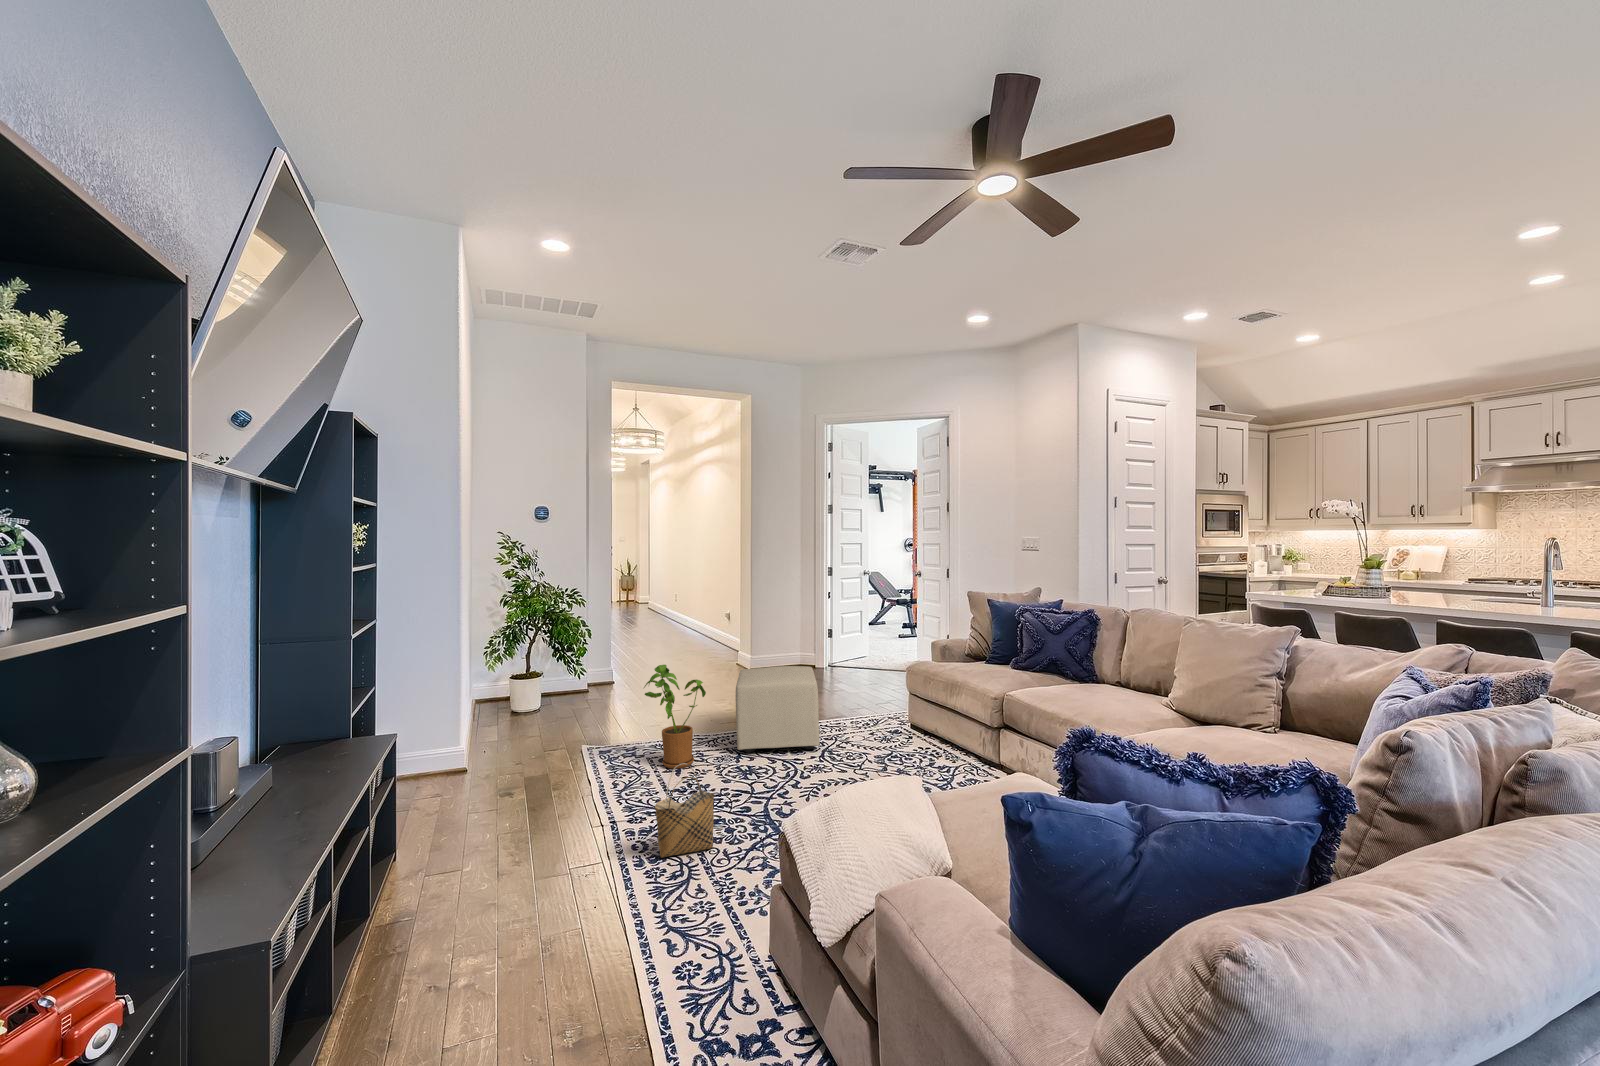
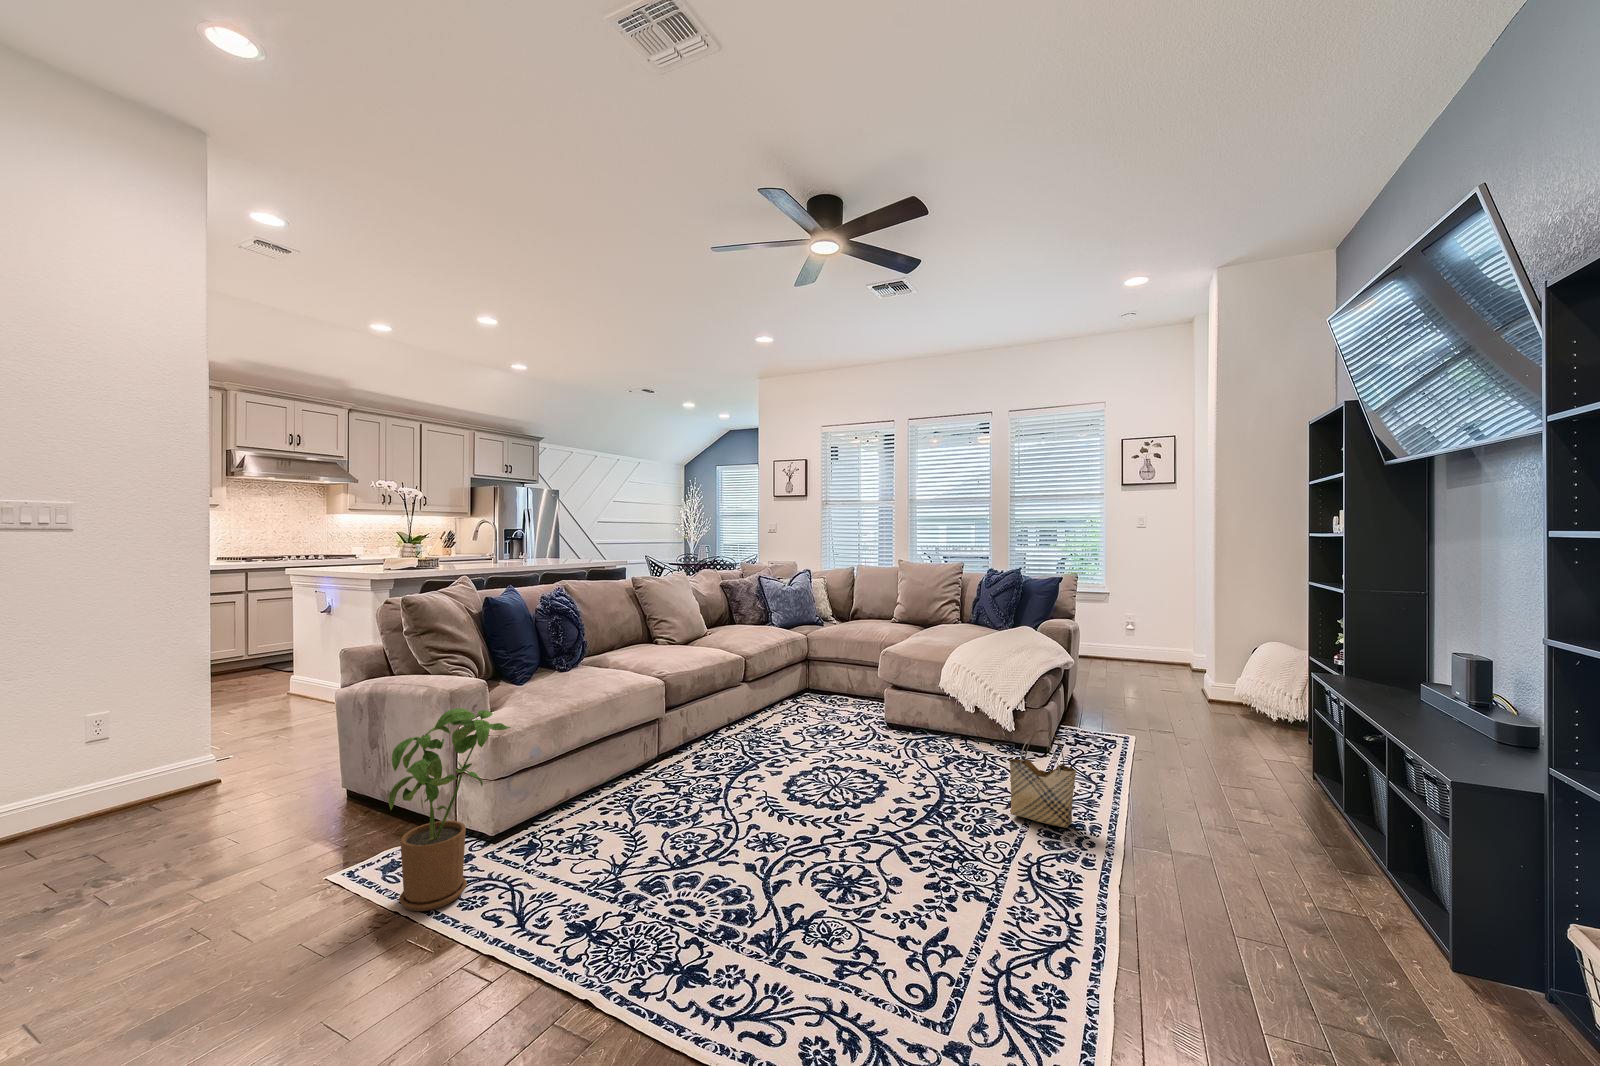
house plant: present [644,665,706,769] -> present [388,708,511,911]
ottoman: present [735,666,820,753] -> none [566,740,797,986]

